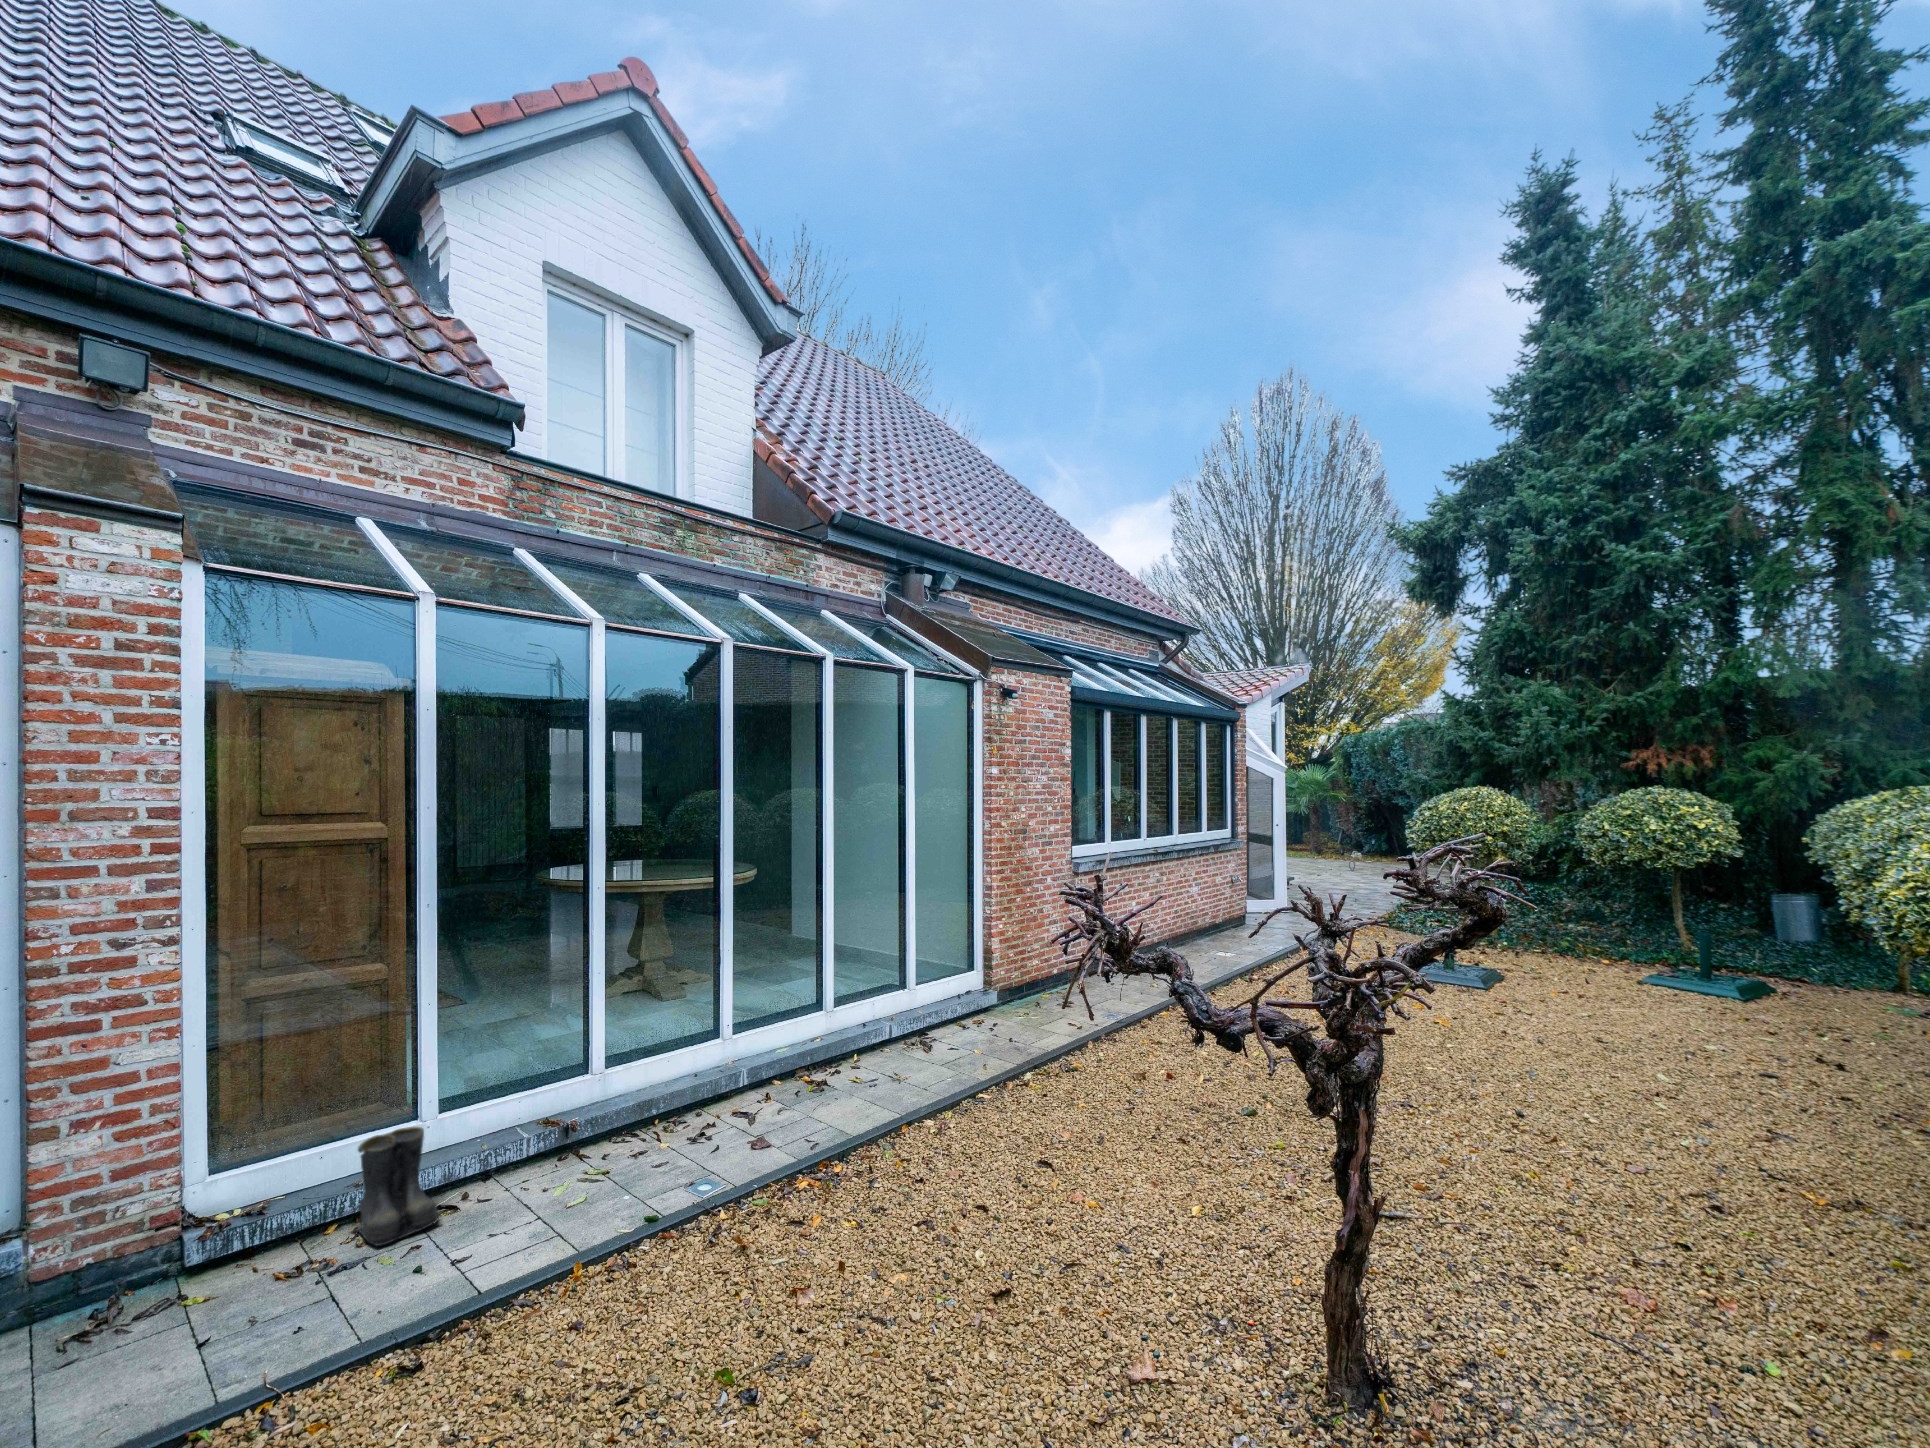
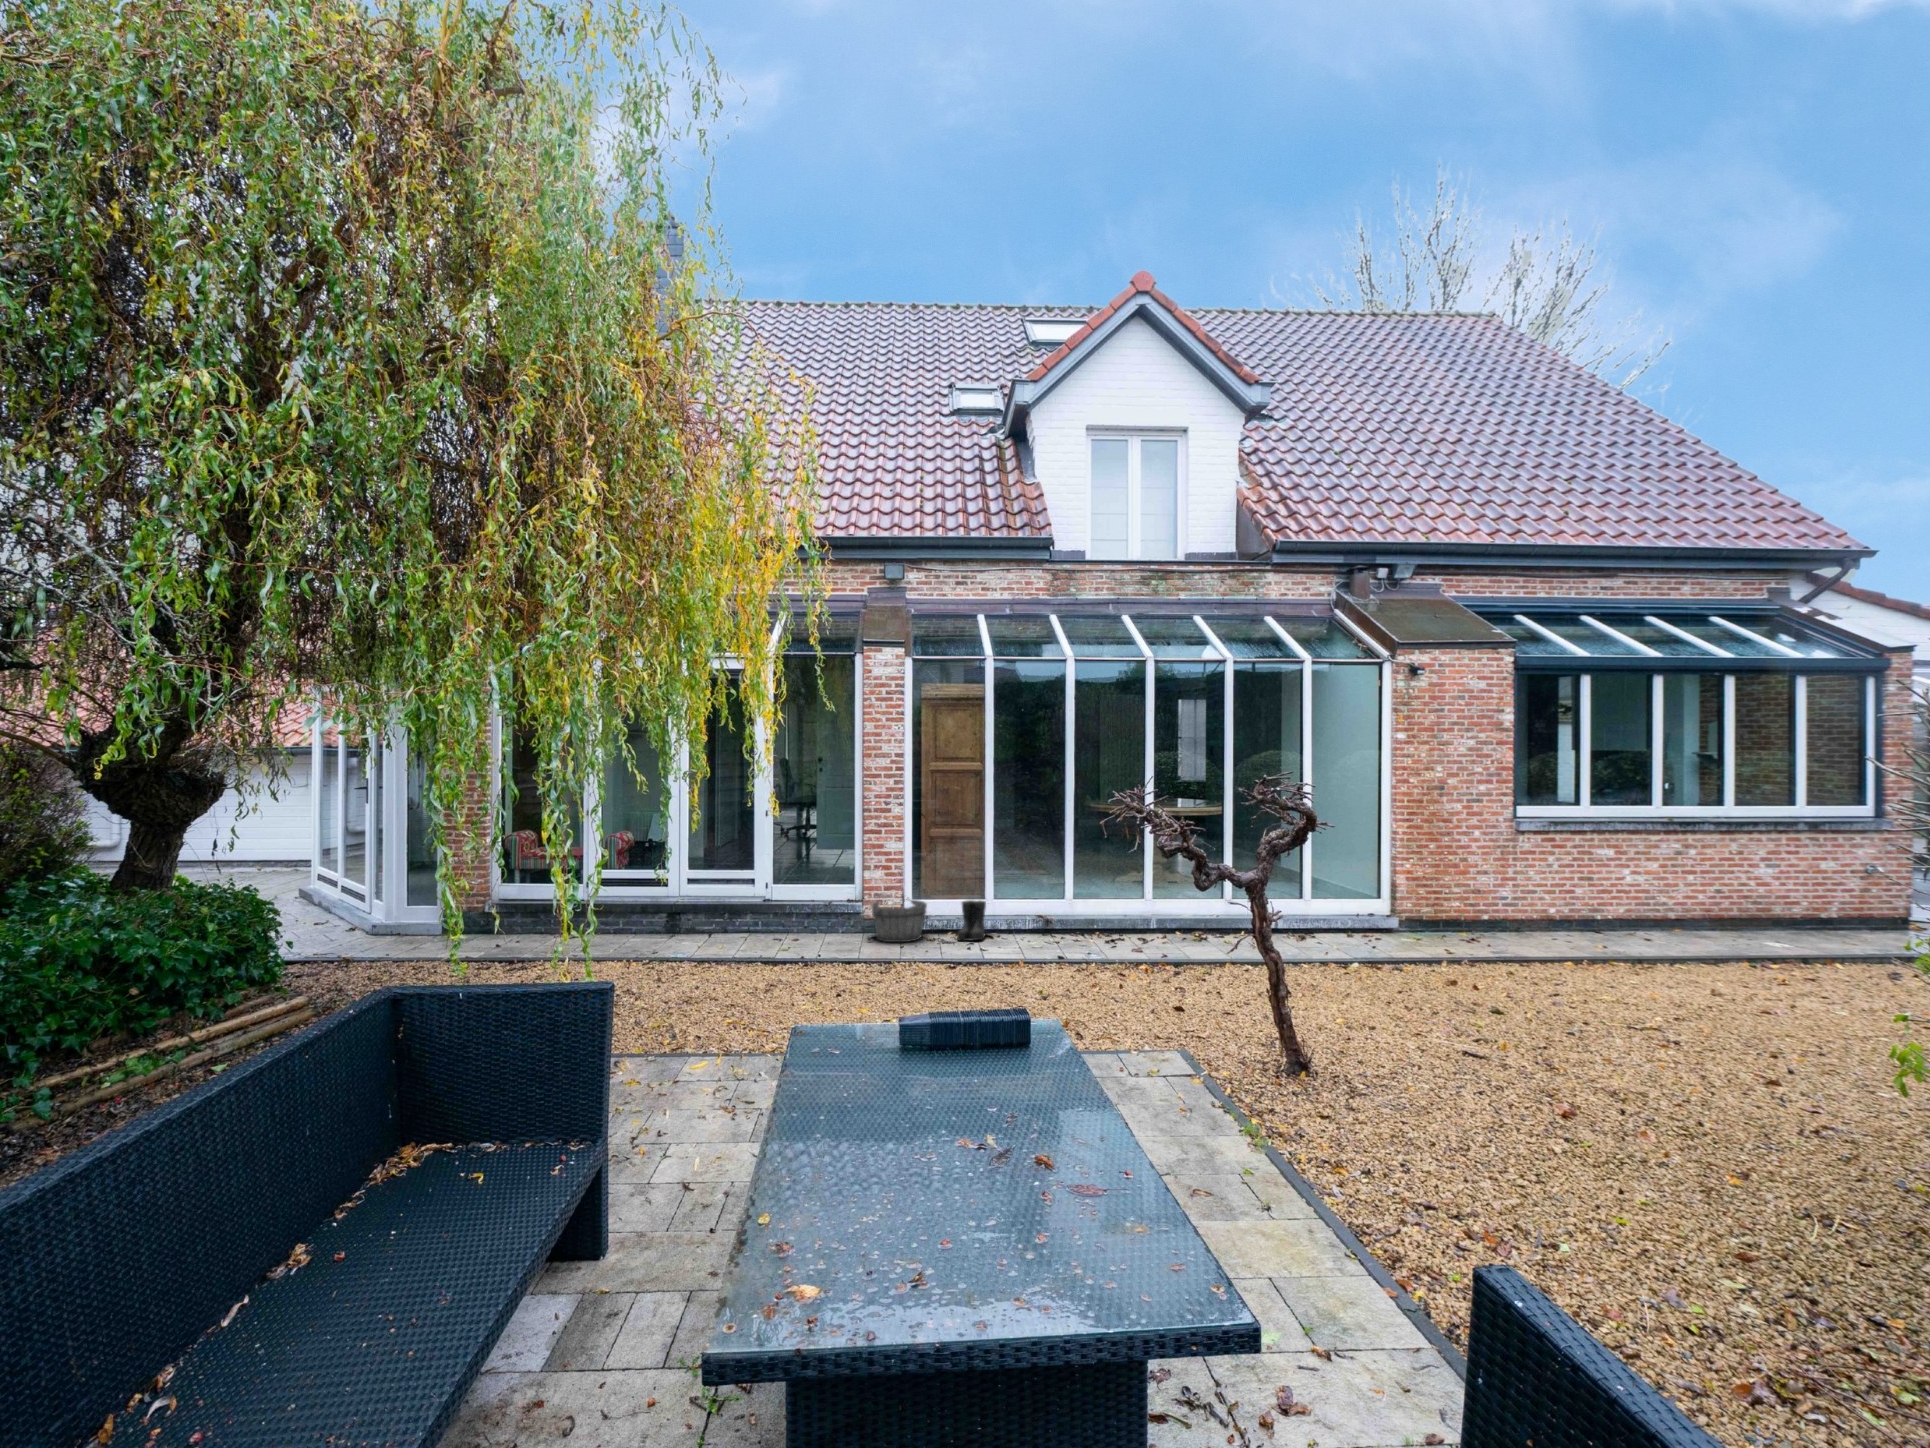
wooden bucket: none [75,1178,284,1357] -> present [872,895,927,942]

